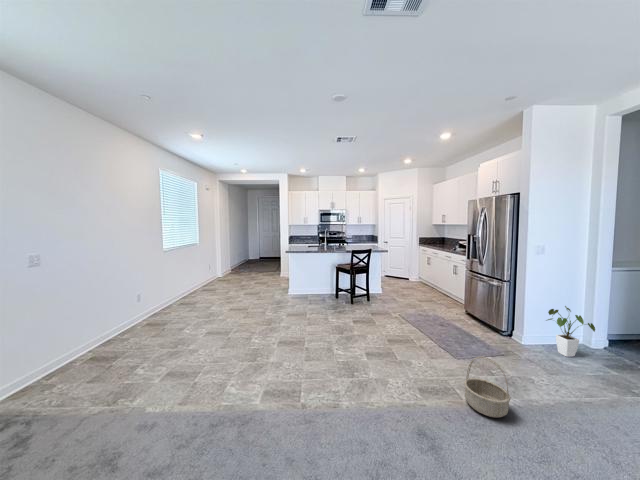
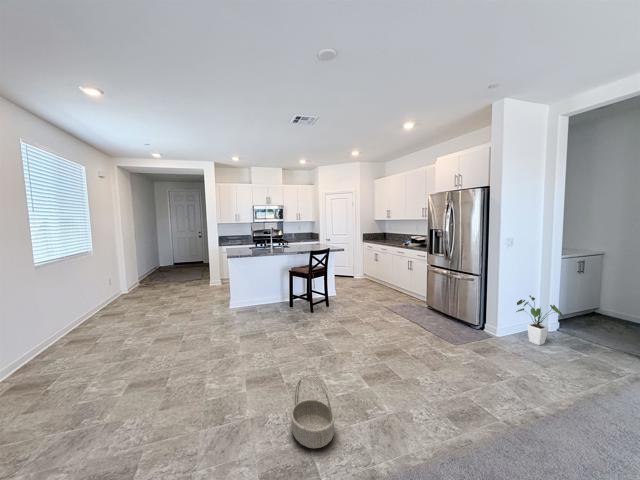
basket: present [464,357,511,418] -> present [290,376,335,448]

